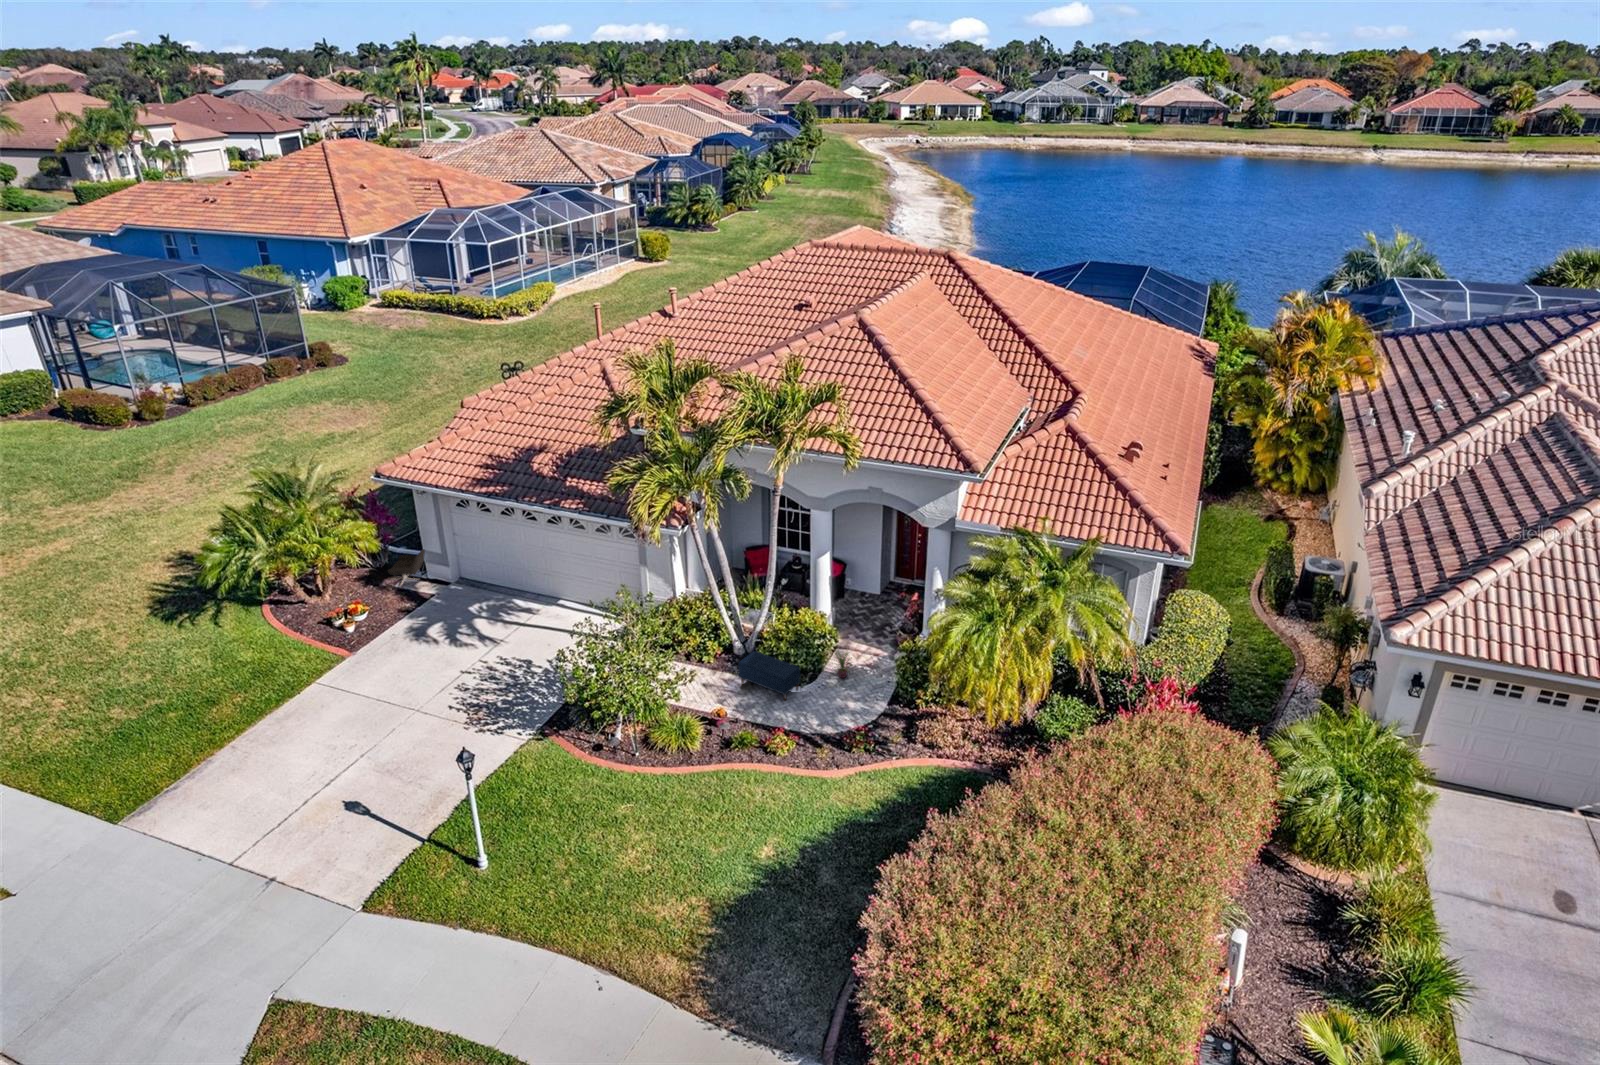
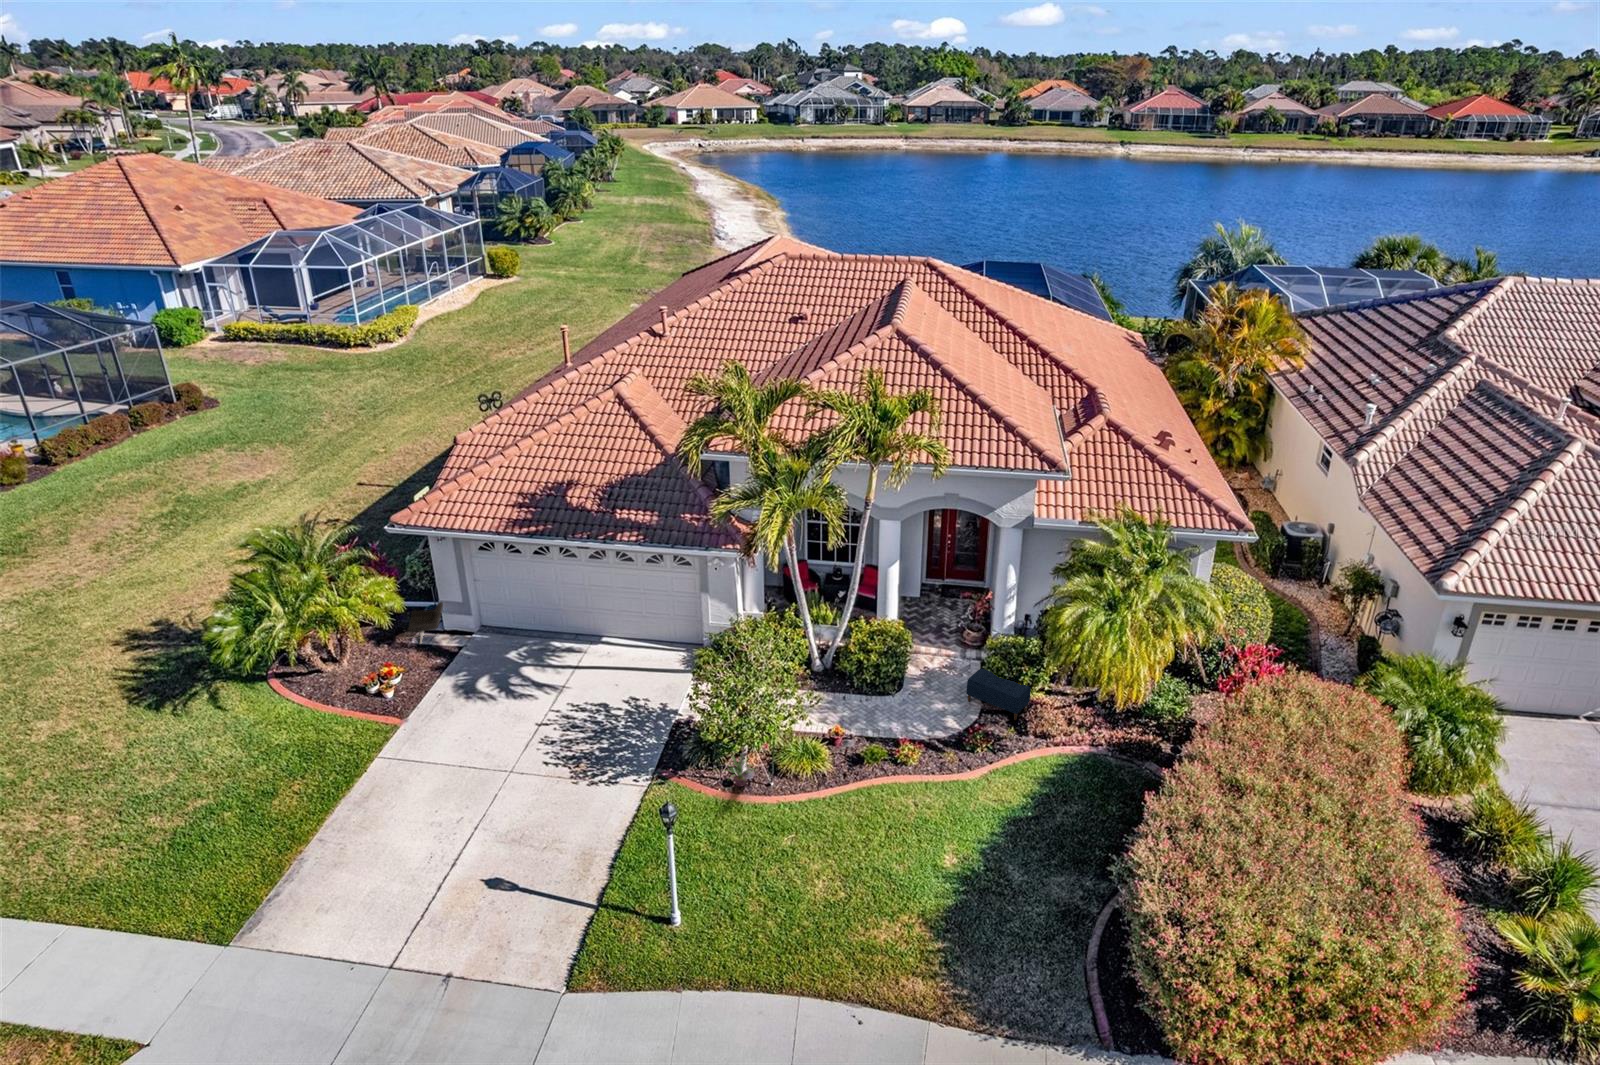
bench: present [739,651,800,700] -> present [966,668,1031,720]
decorative plant: present [832,653,848,678] -> present [732,756,753,787]

